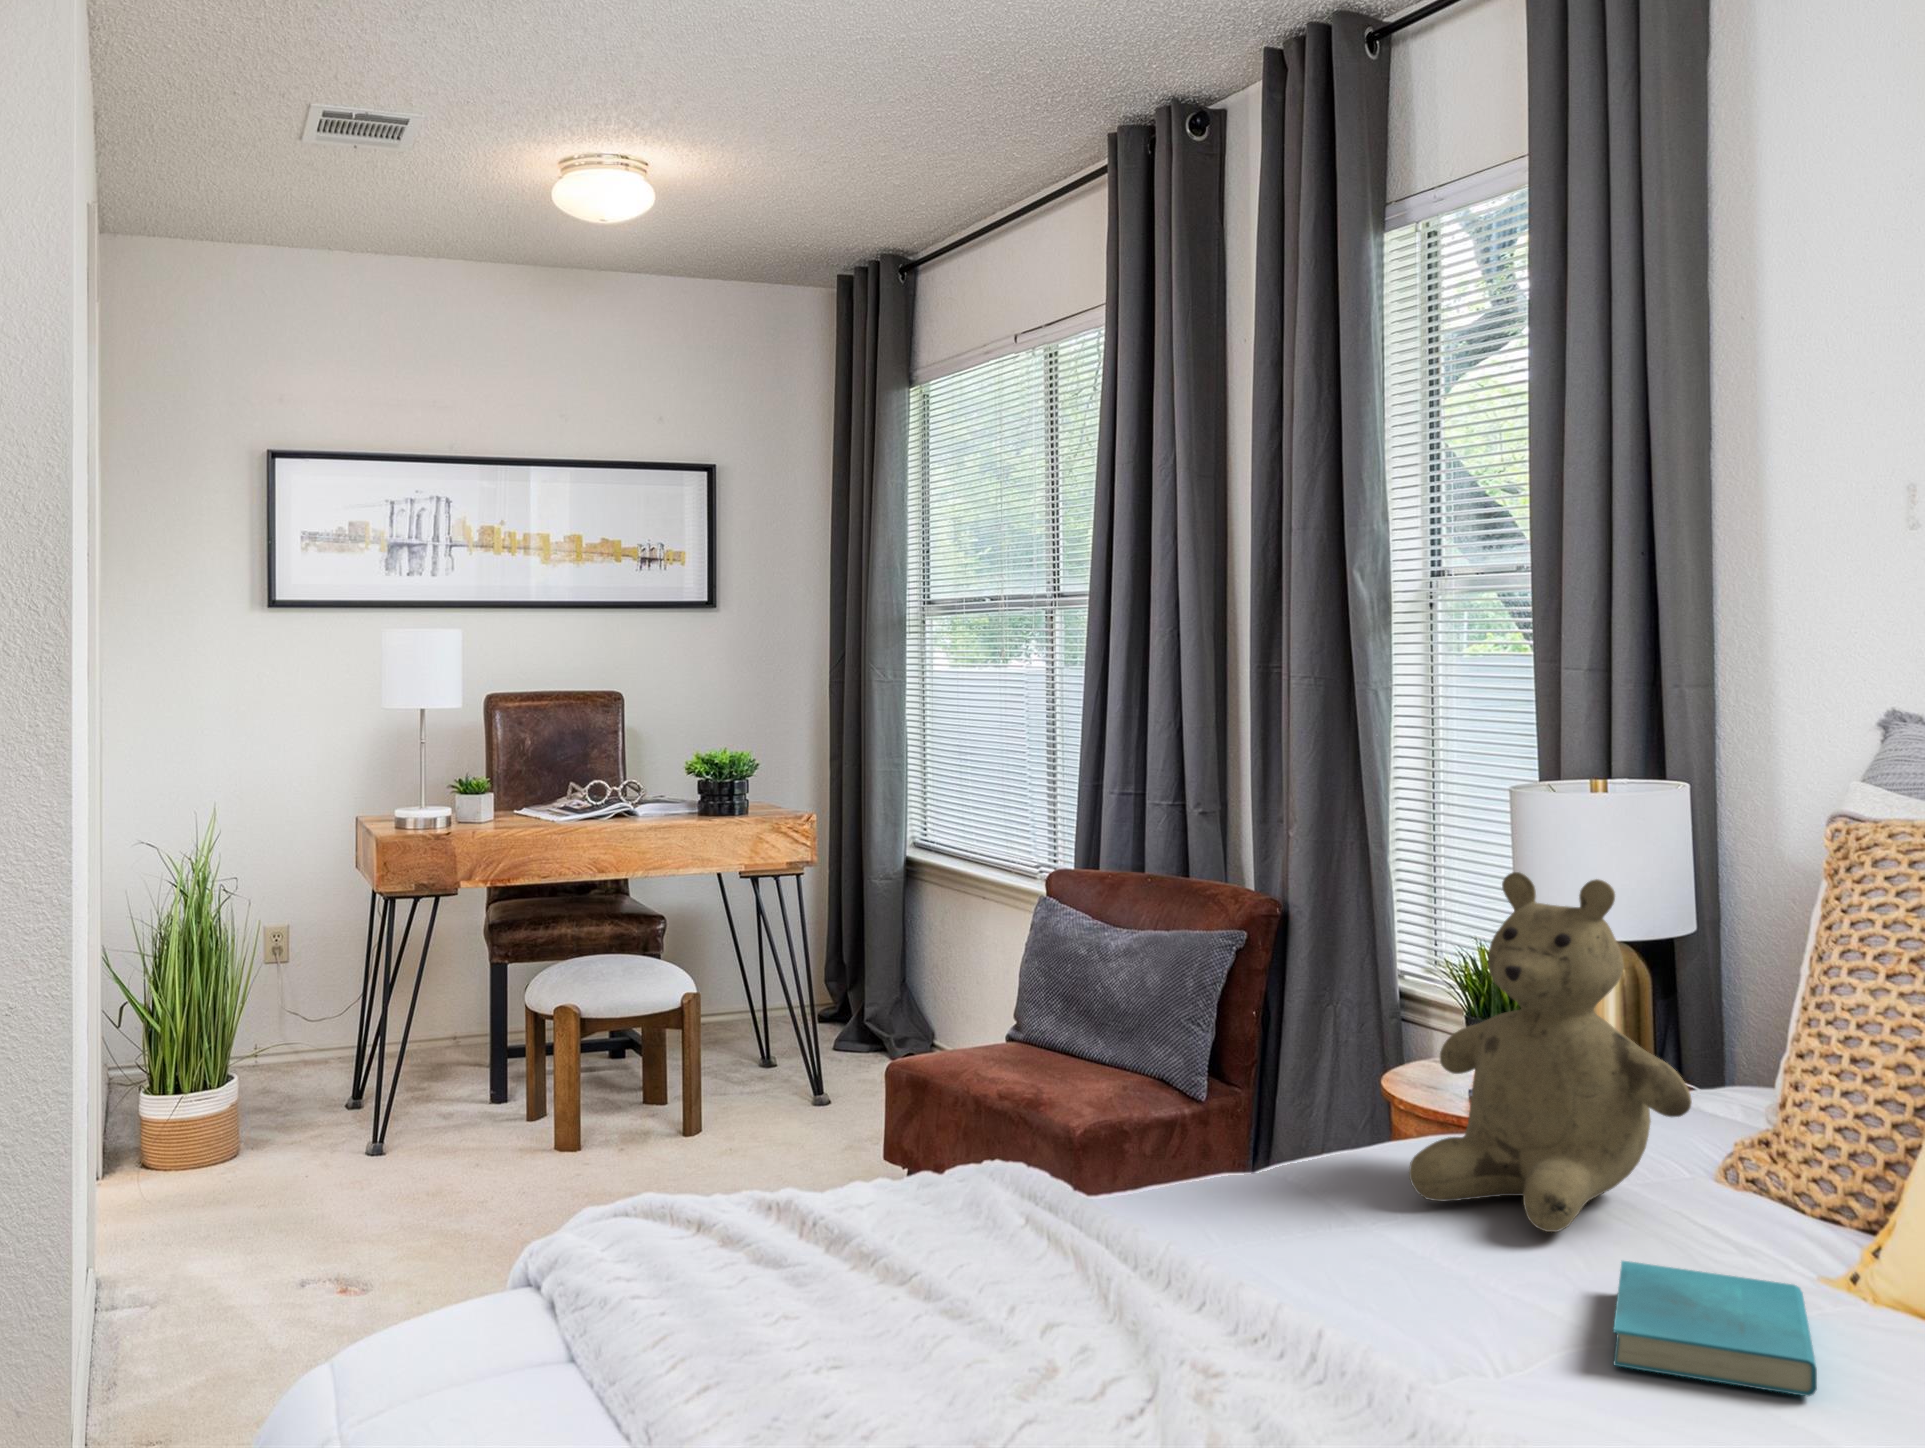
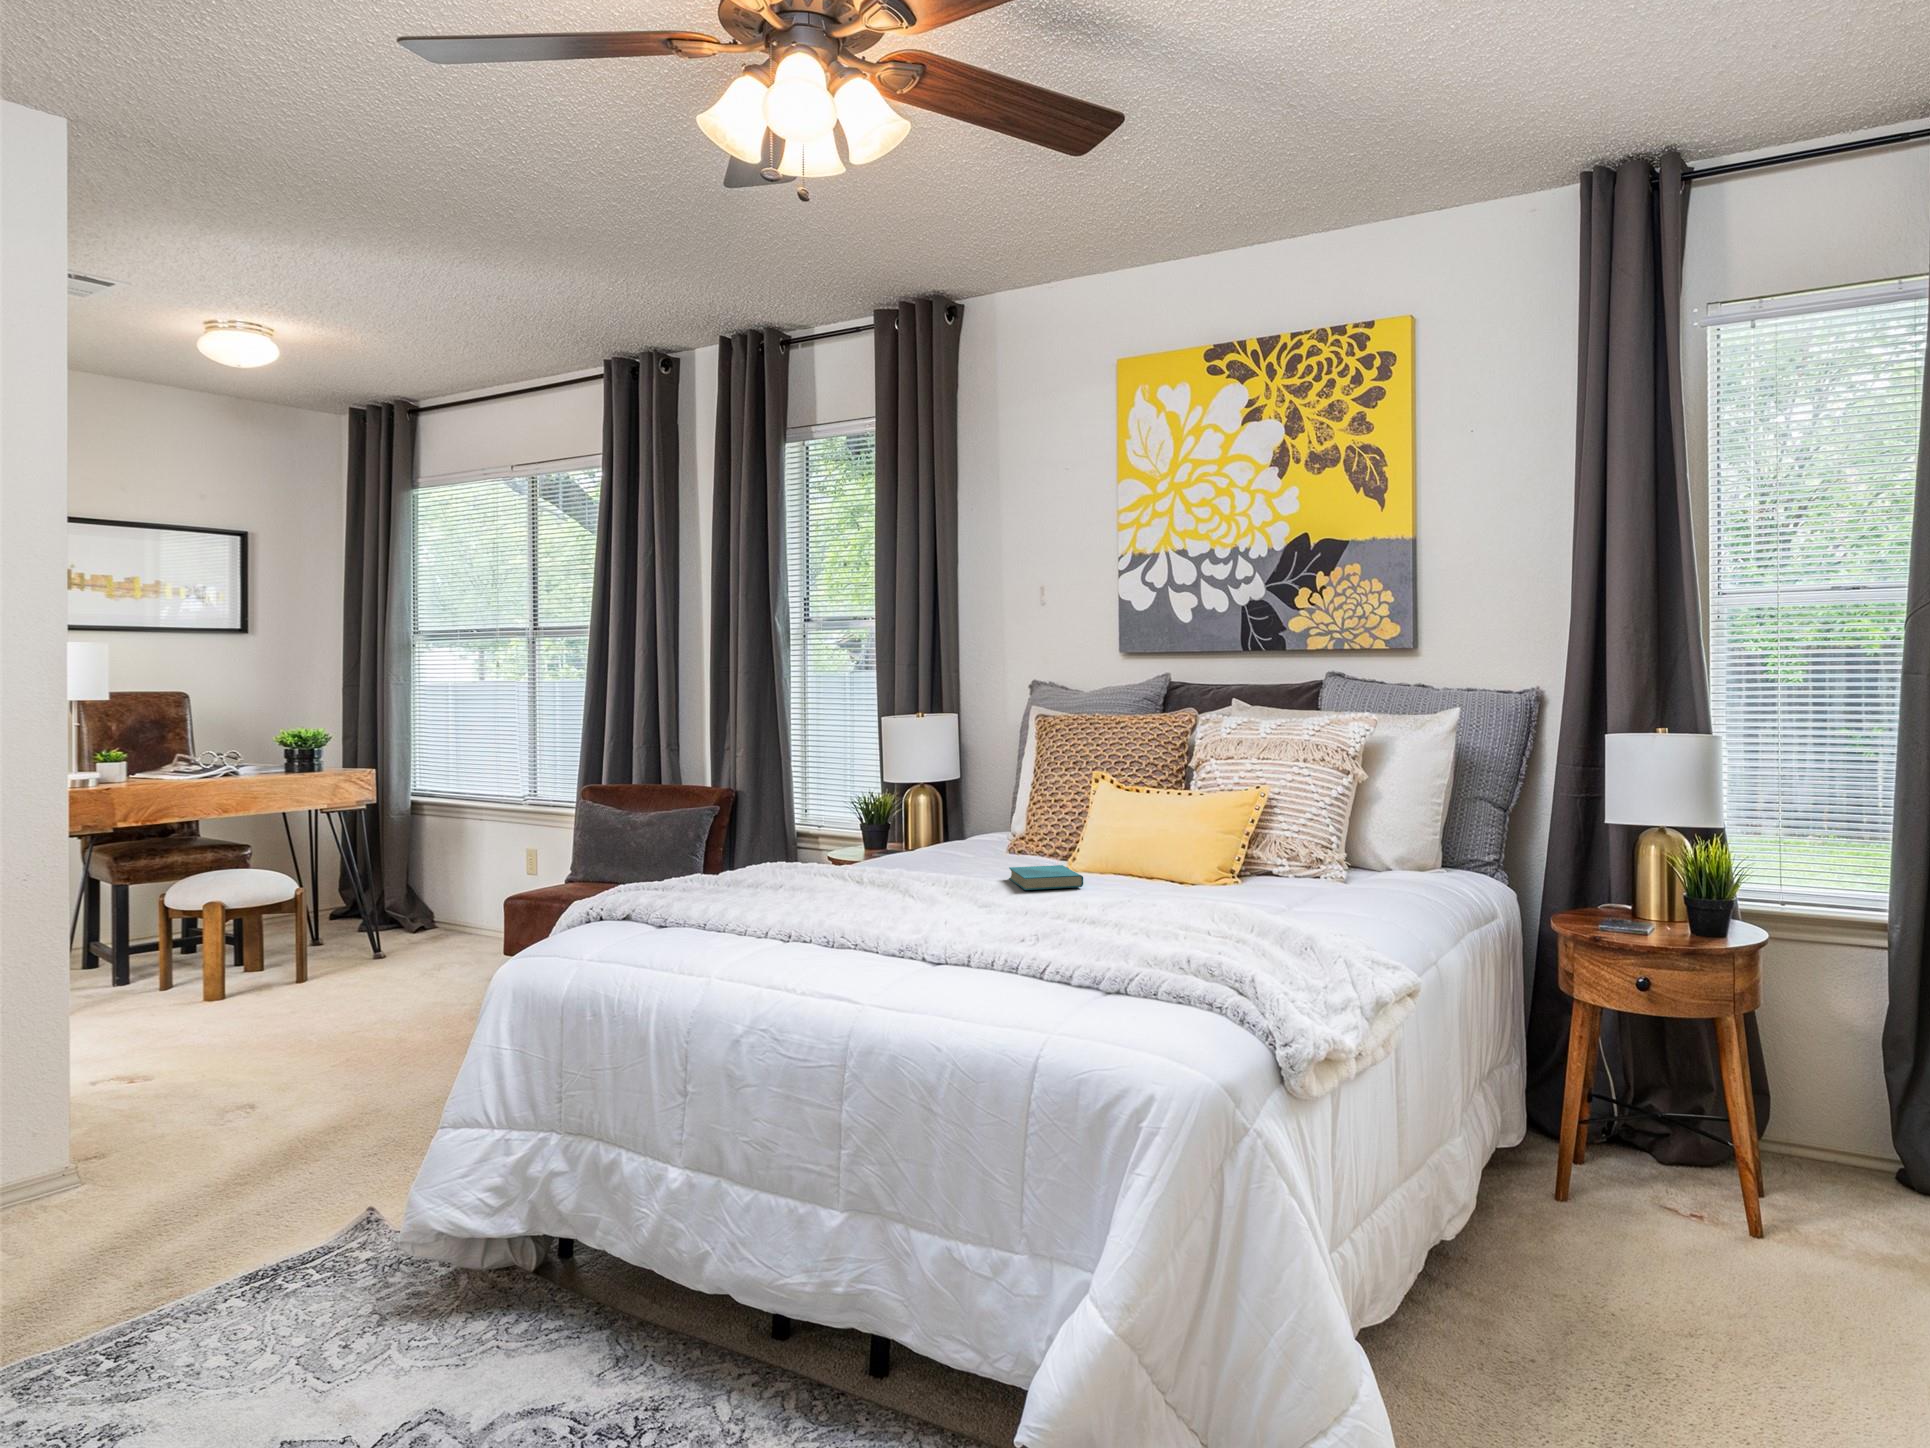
teddy bear: present [1409,872,1692,1232] -> none [913,739,1013,869]

